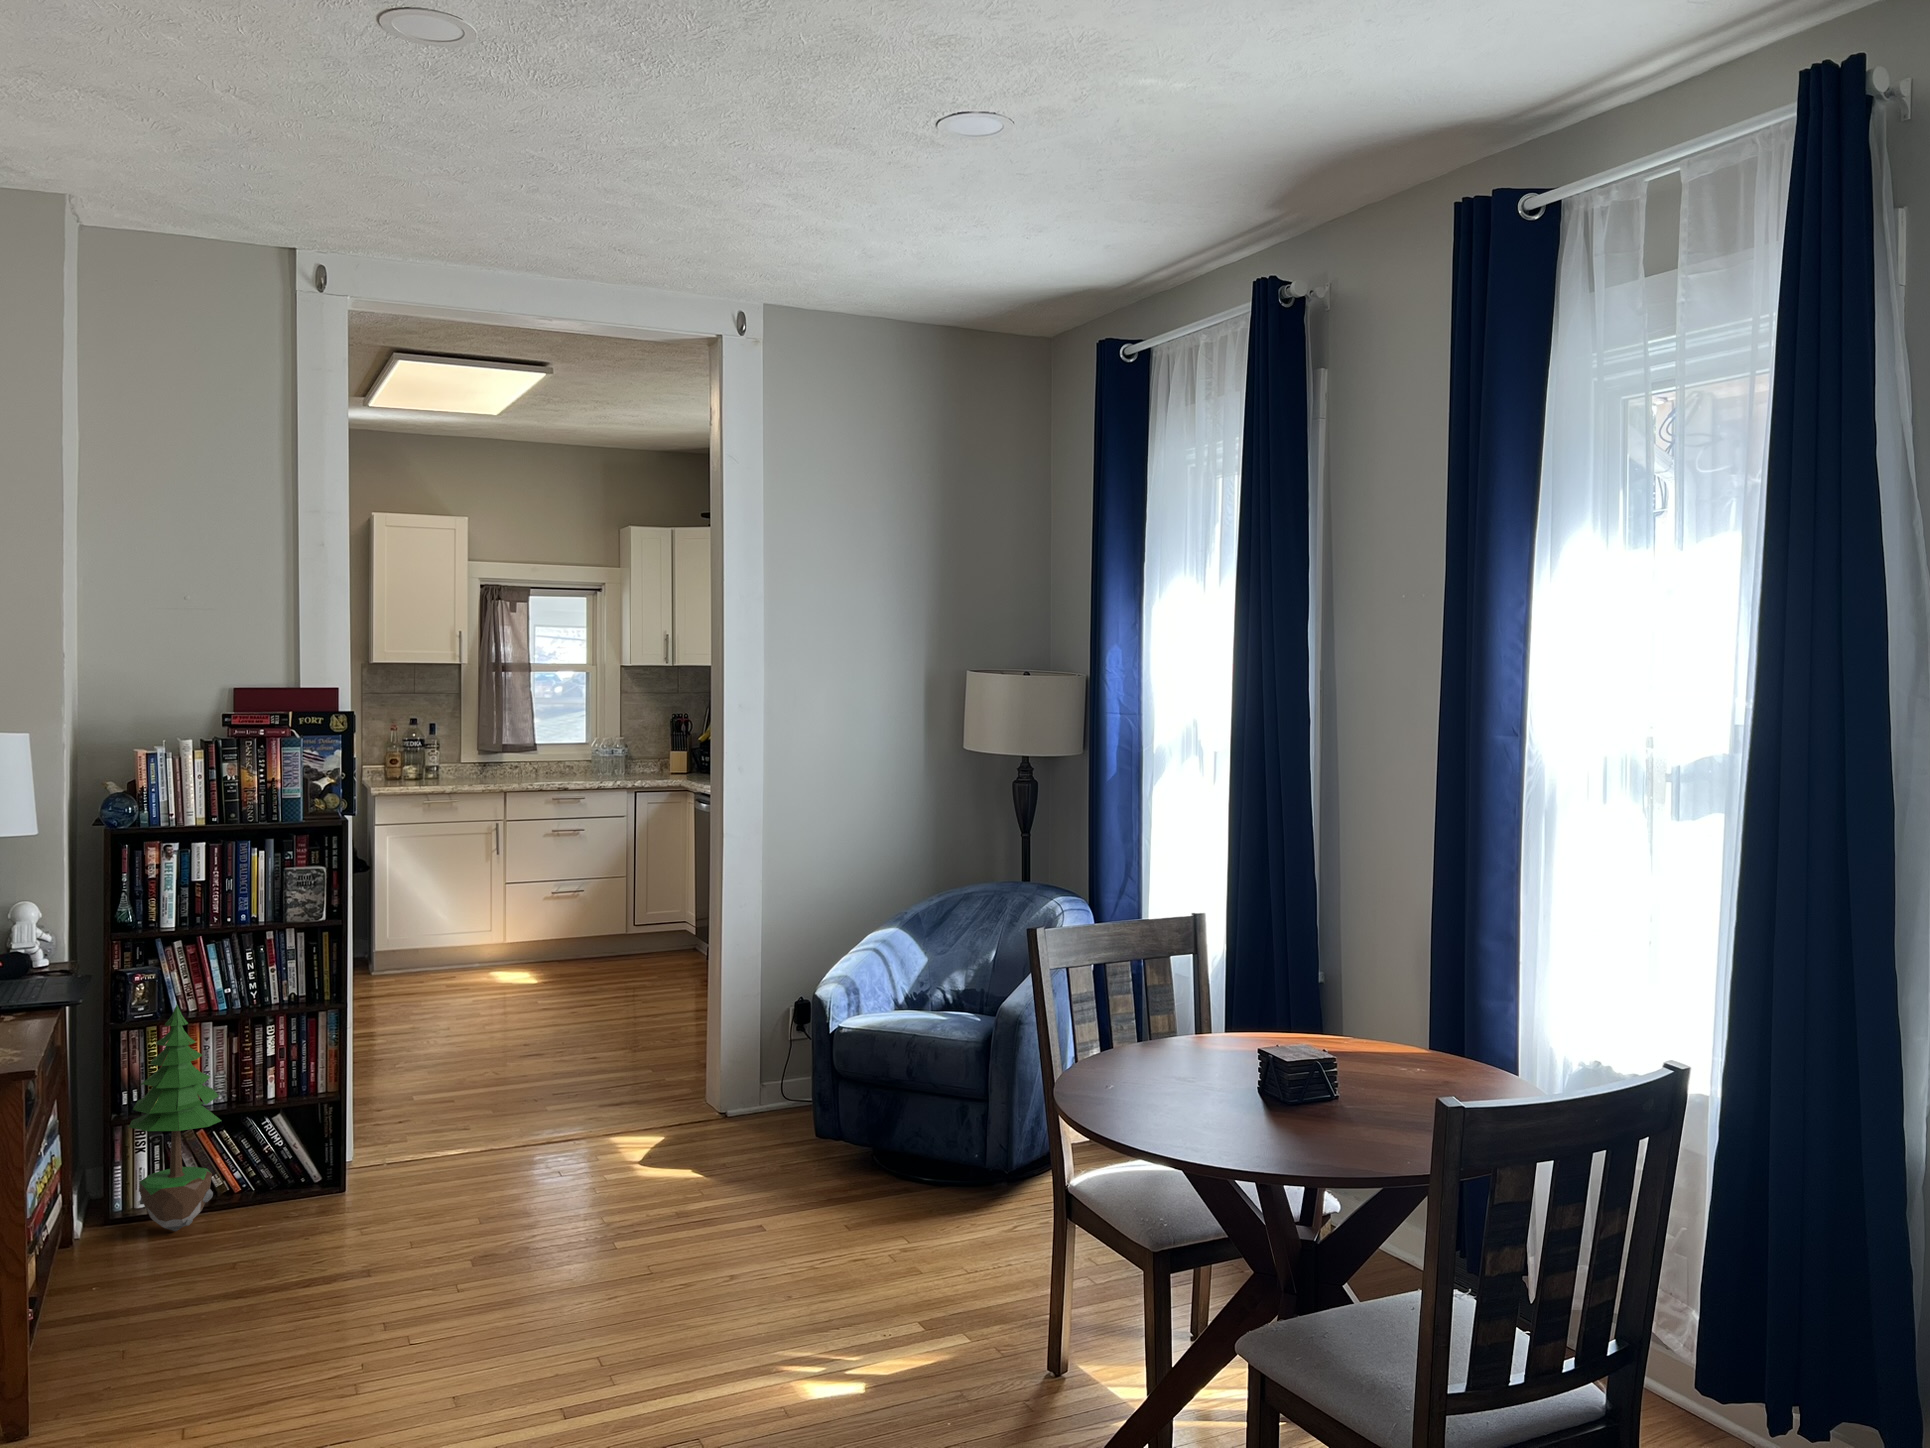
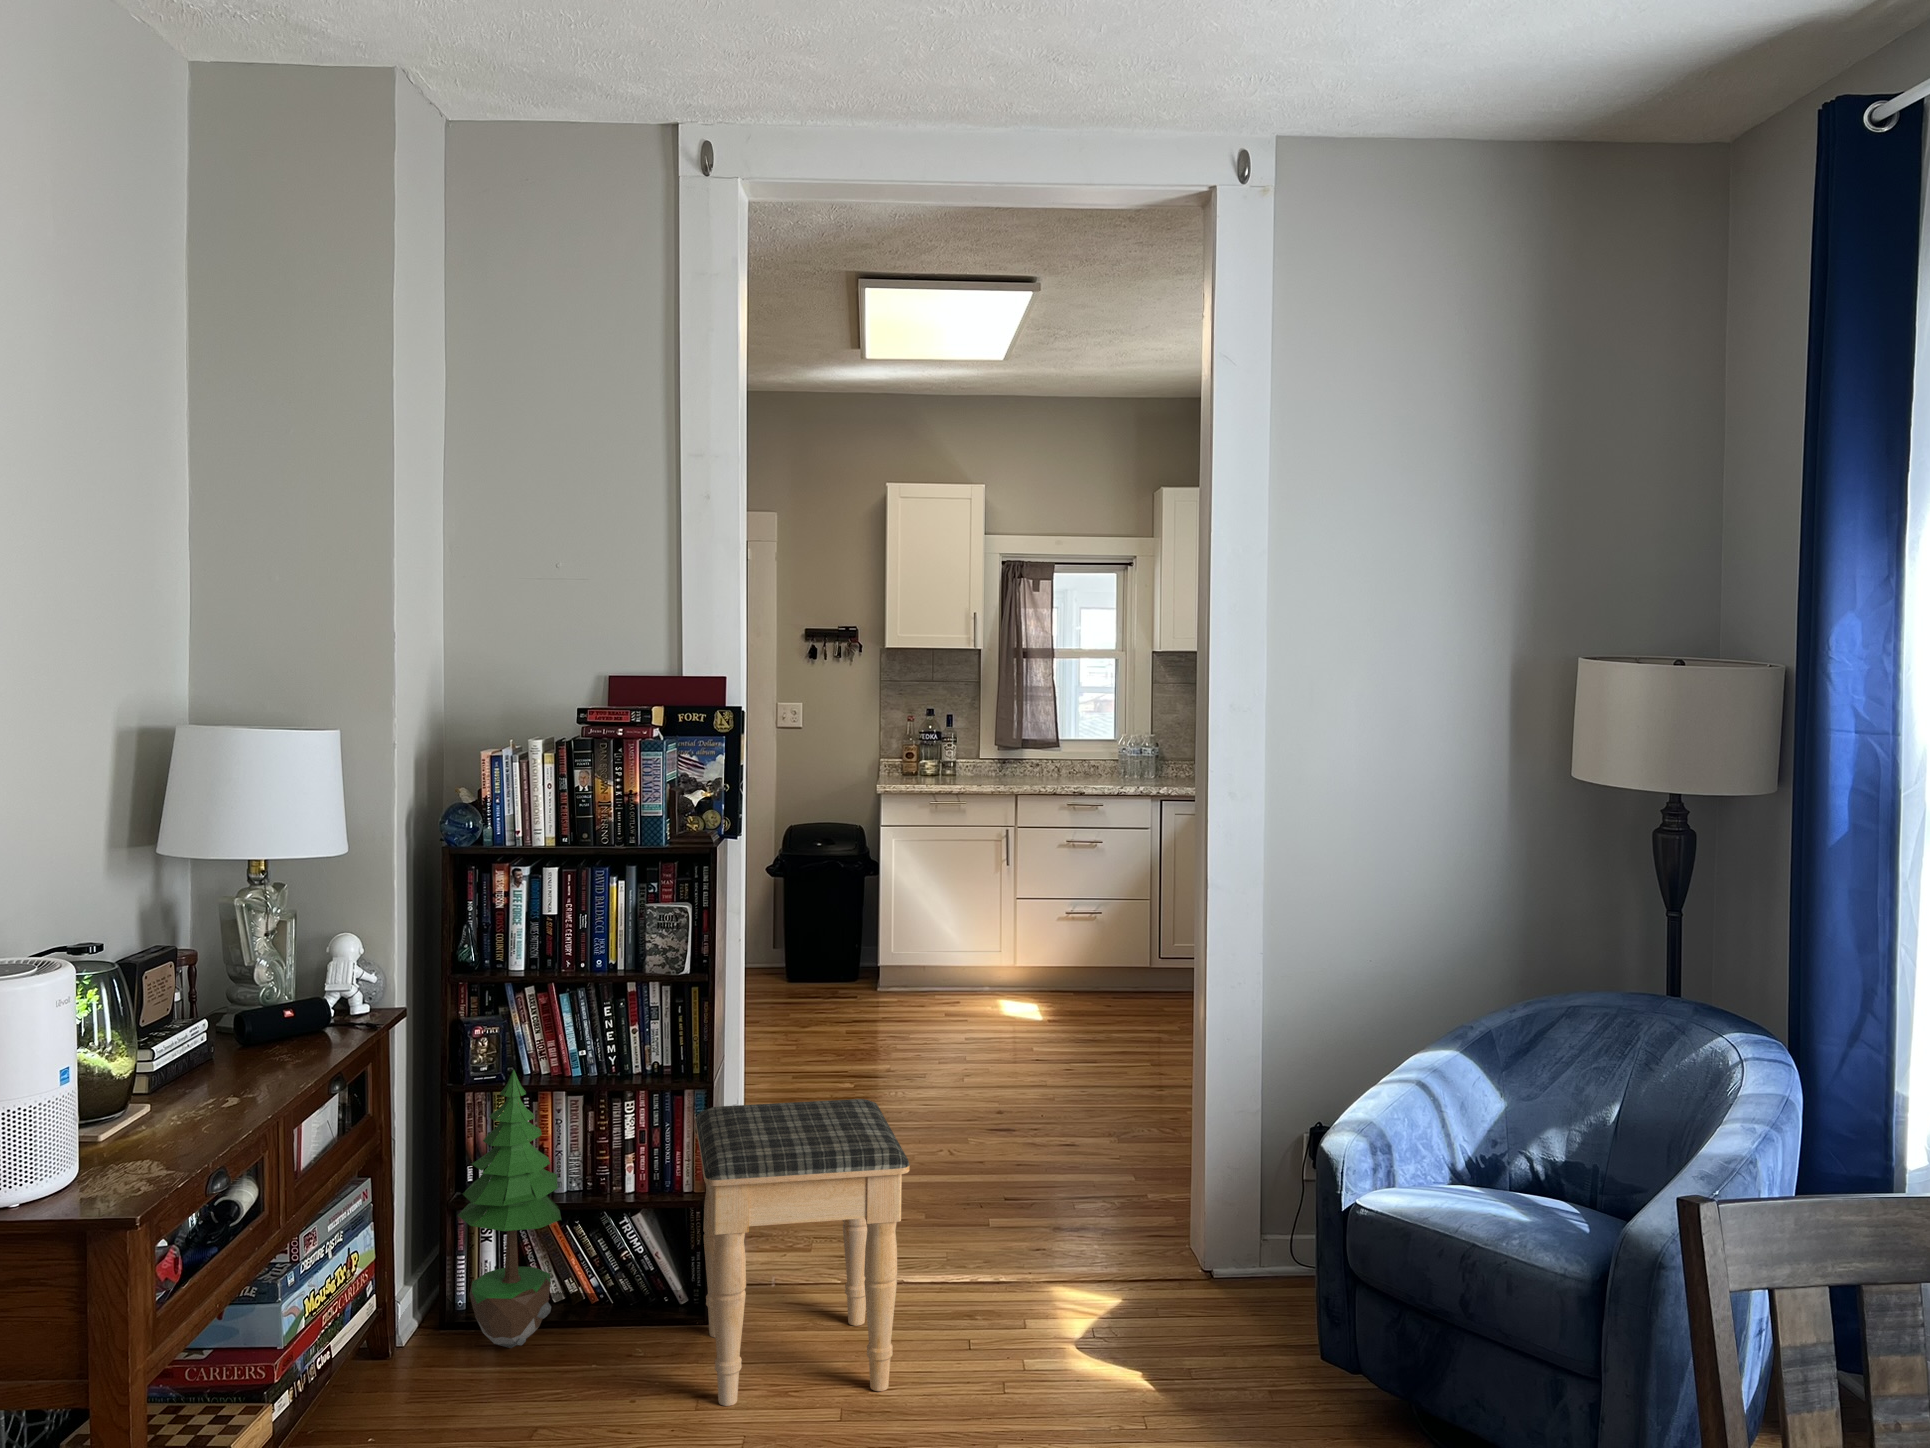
footstool: none [330,1007,521,1234] -> present [696,1099,910,1406]

